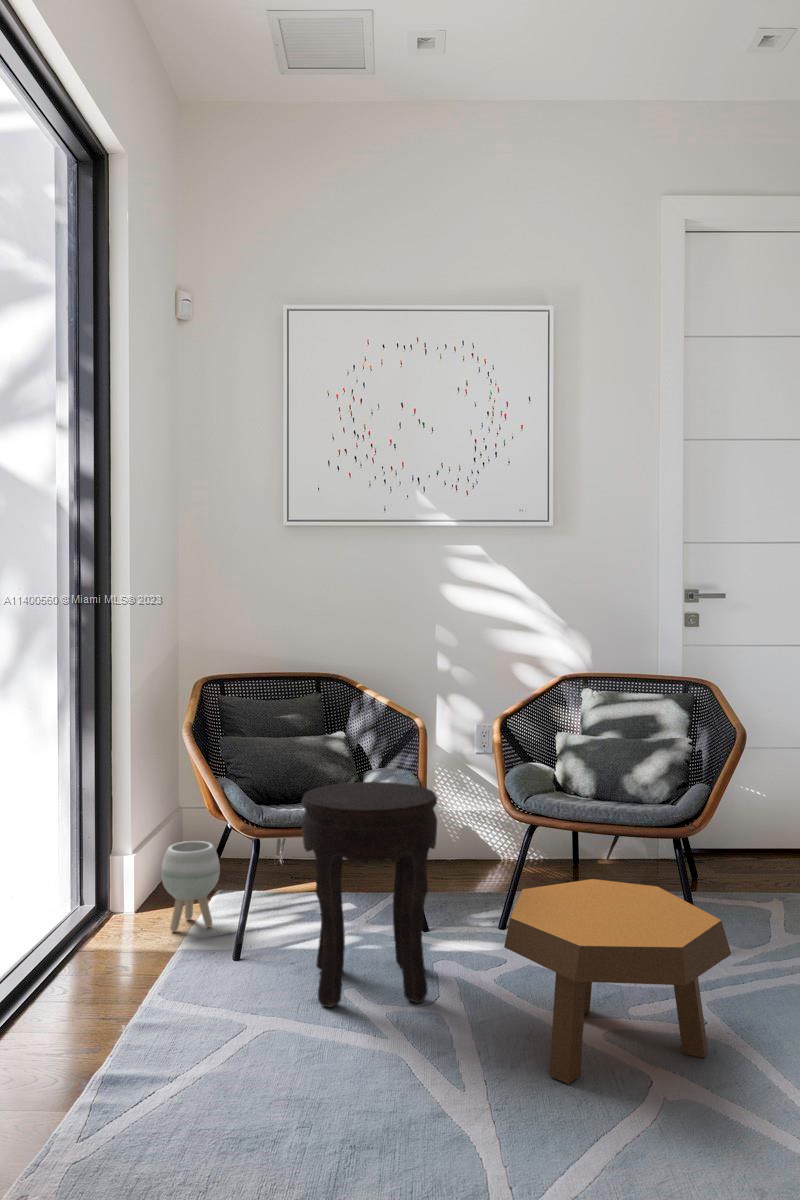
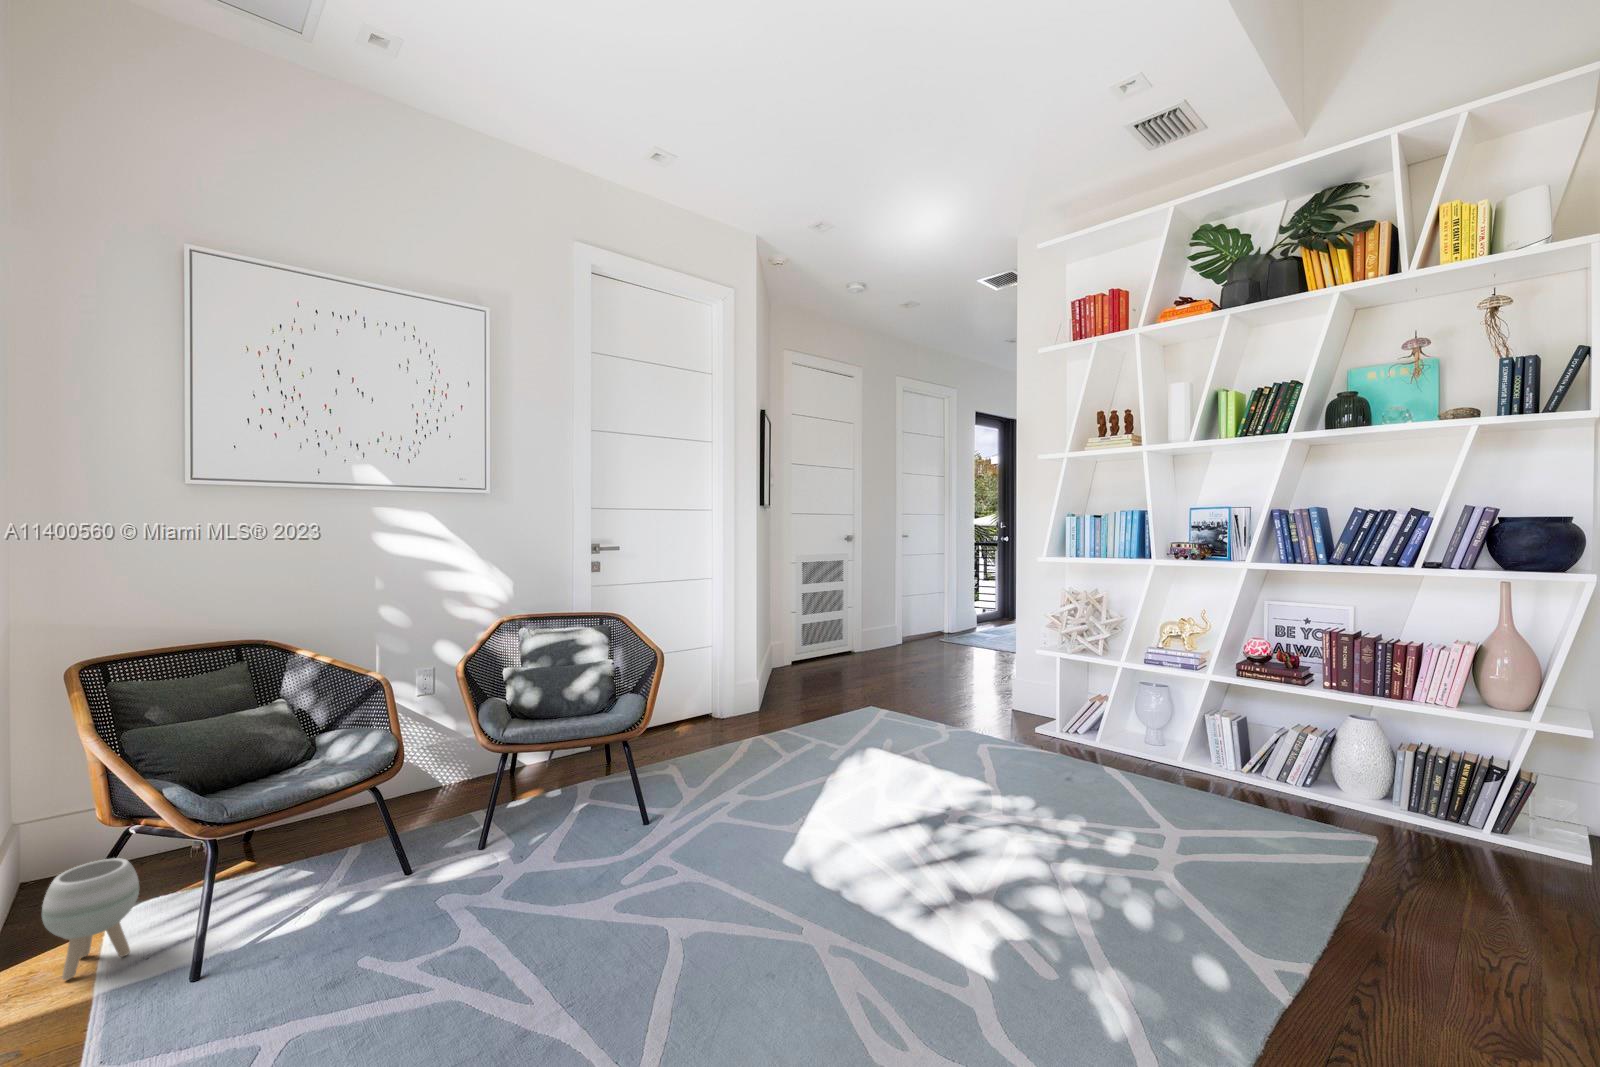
side table: present [302,782,437,1007] -> none [300,745,453,986]
footstool: present [504,879,731,1084] -> none [538,783,704,959]

